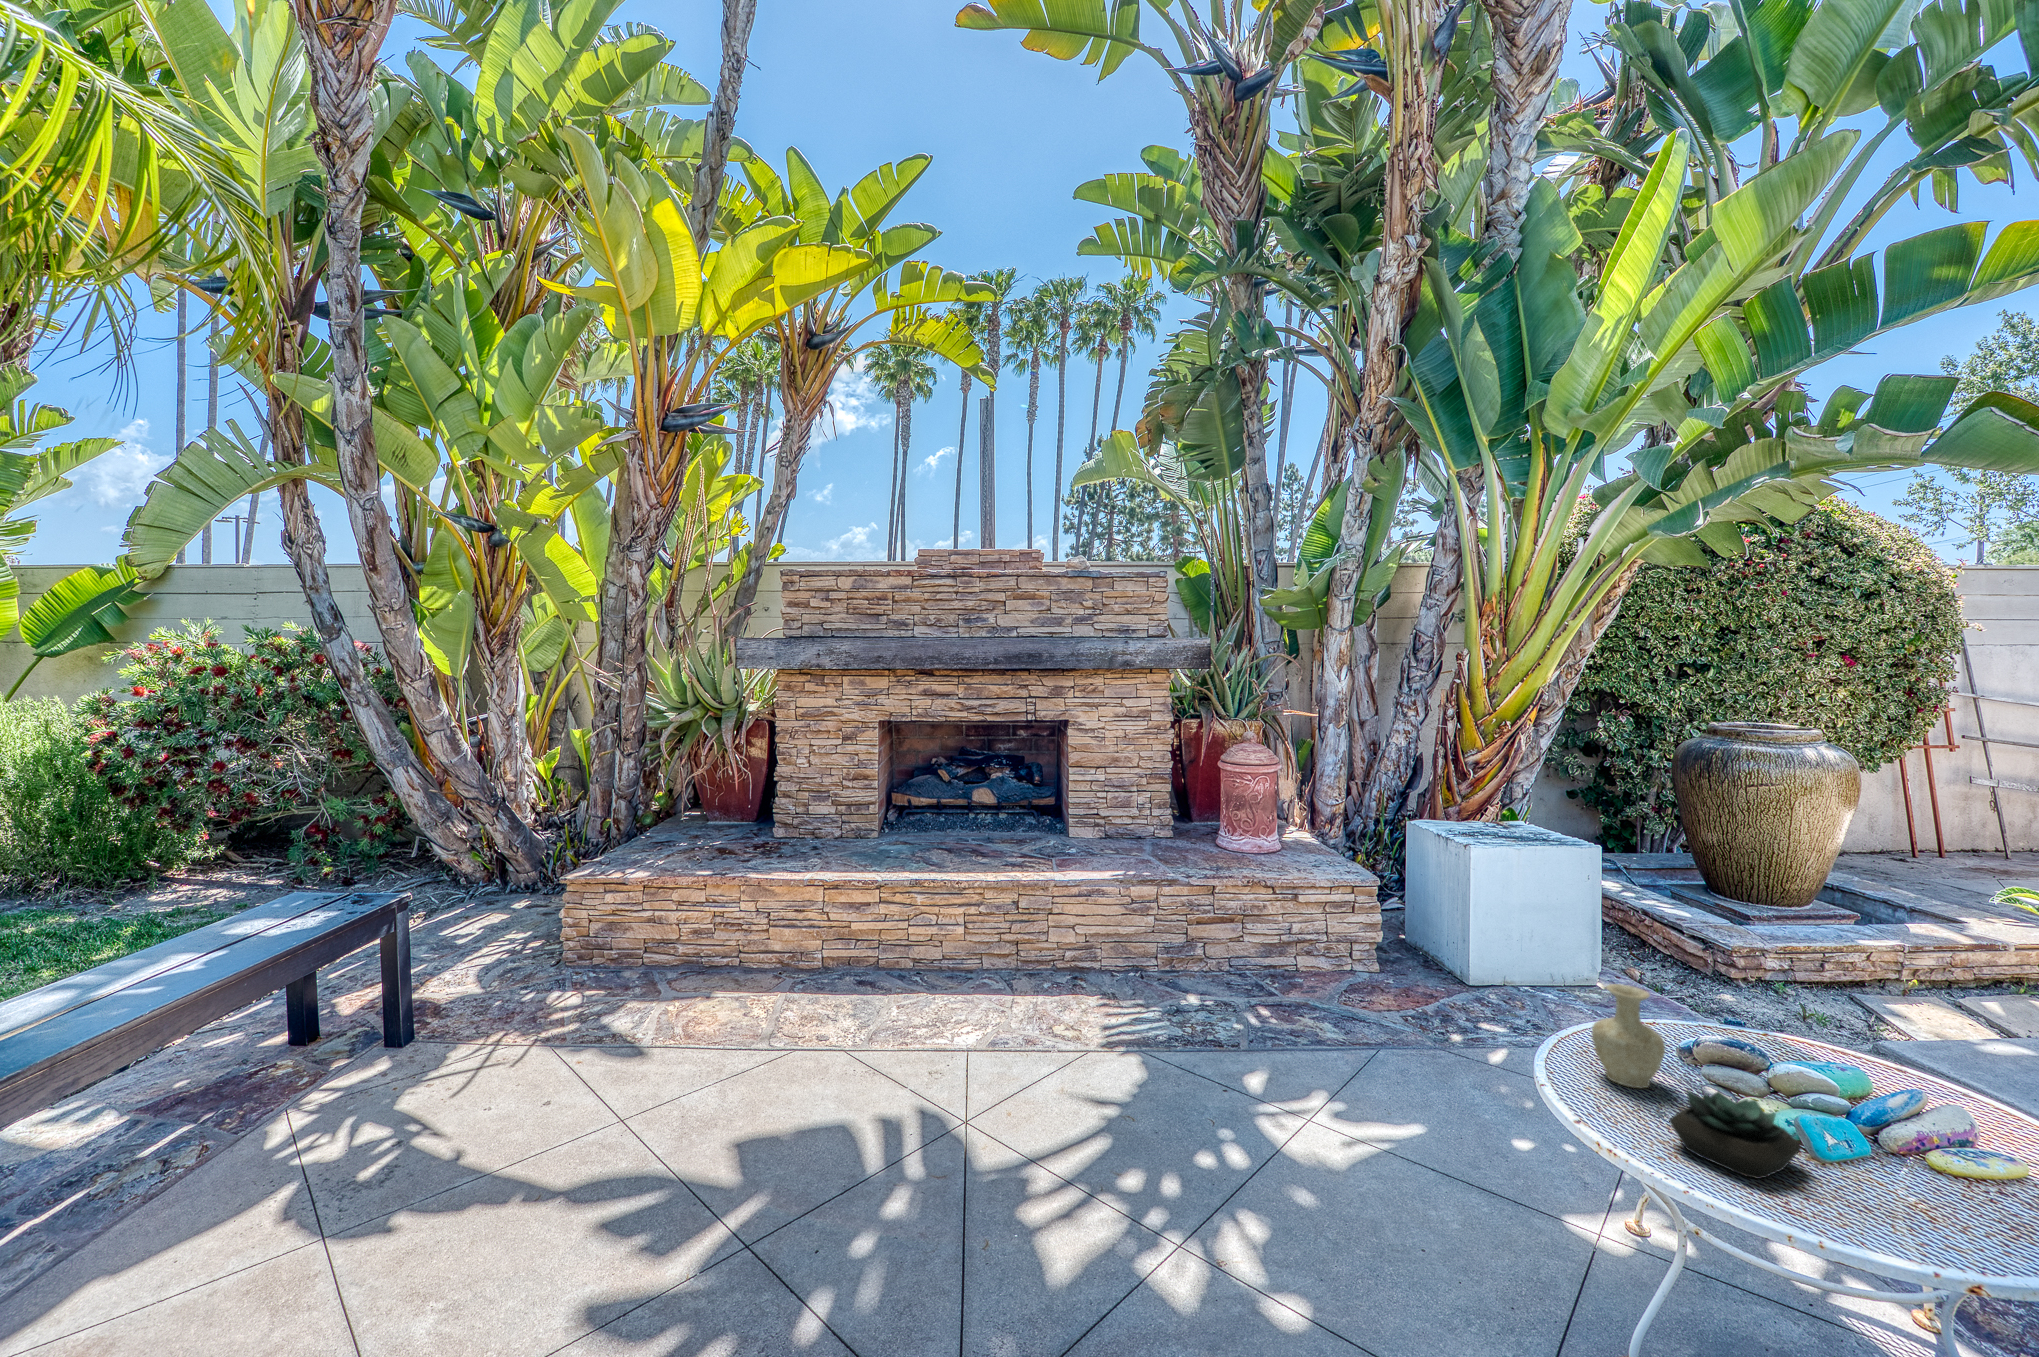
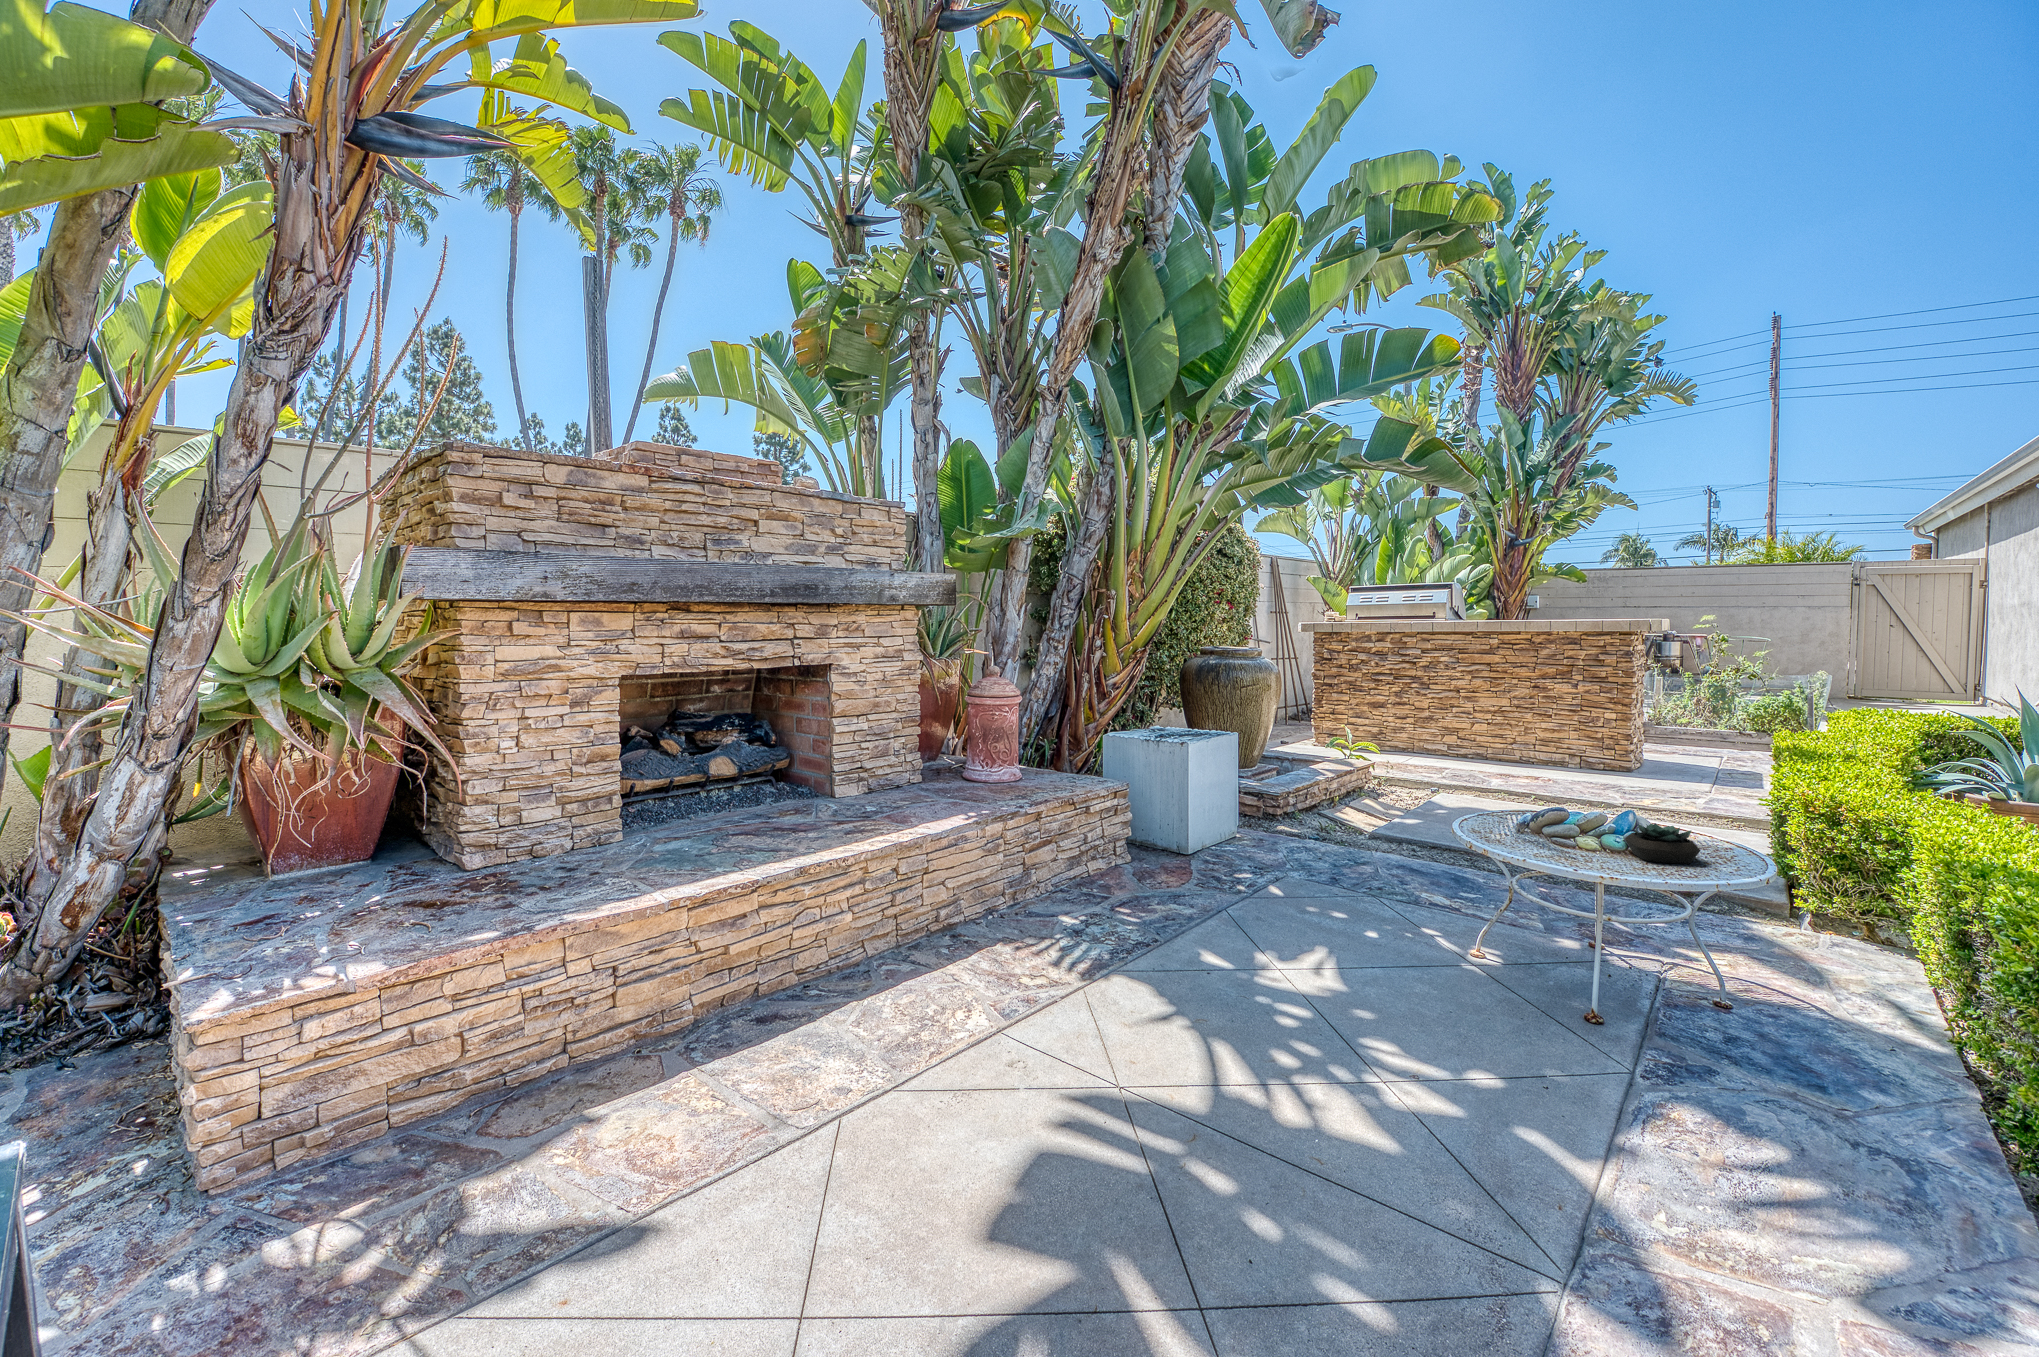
vase: present [1592,984,1665,1088] -> none [1528,781,1575,845]

